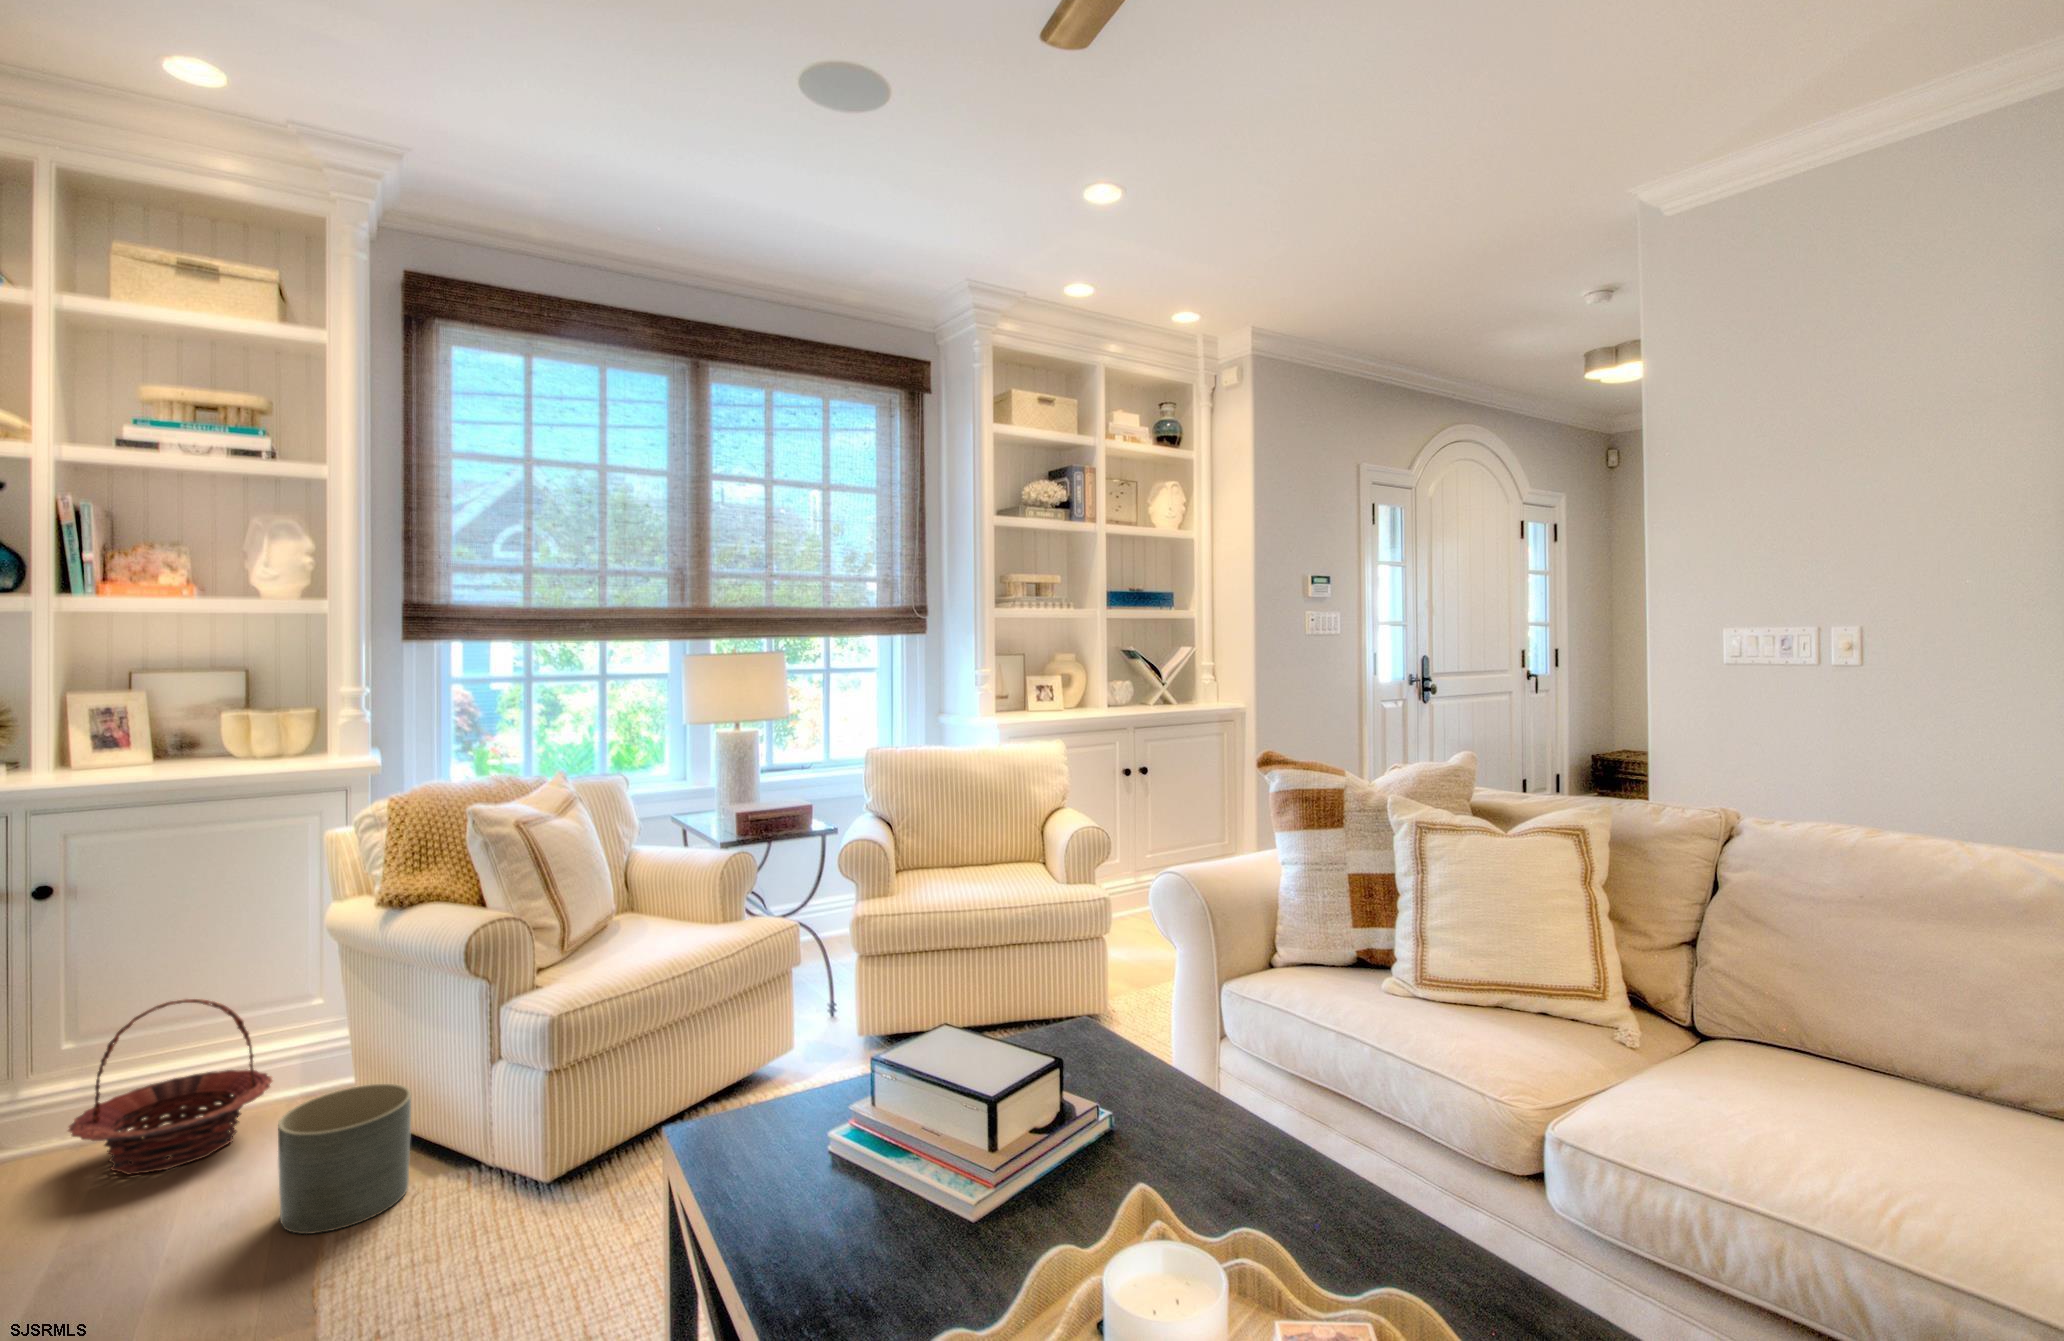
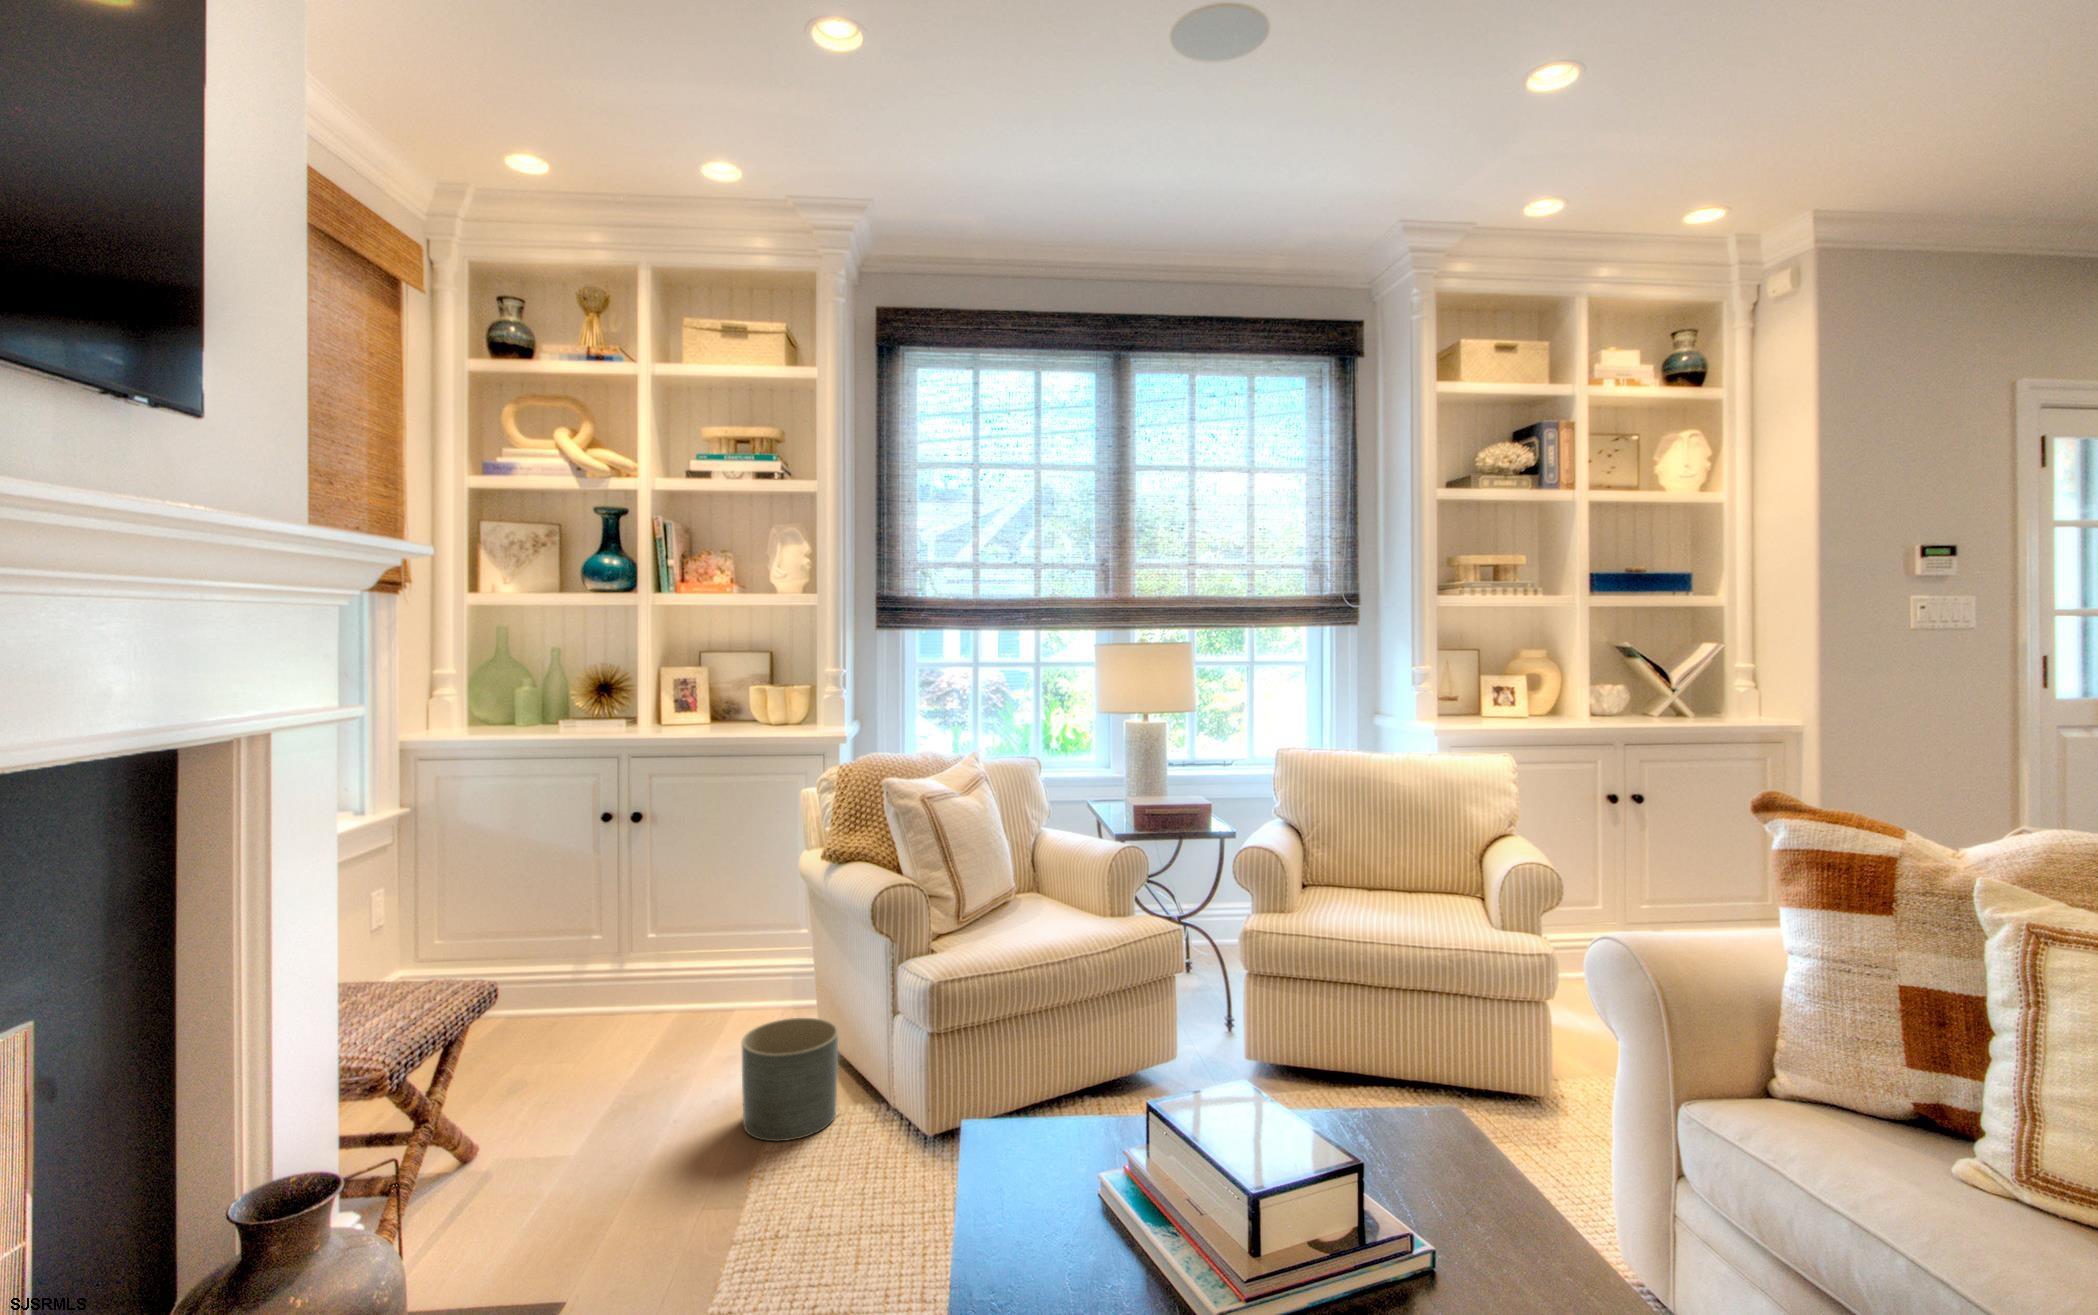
basket: present [68,999,273,1175] -> none [639,919,769,1055]

